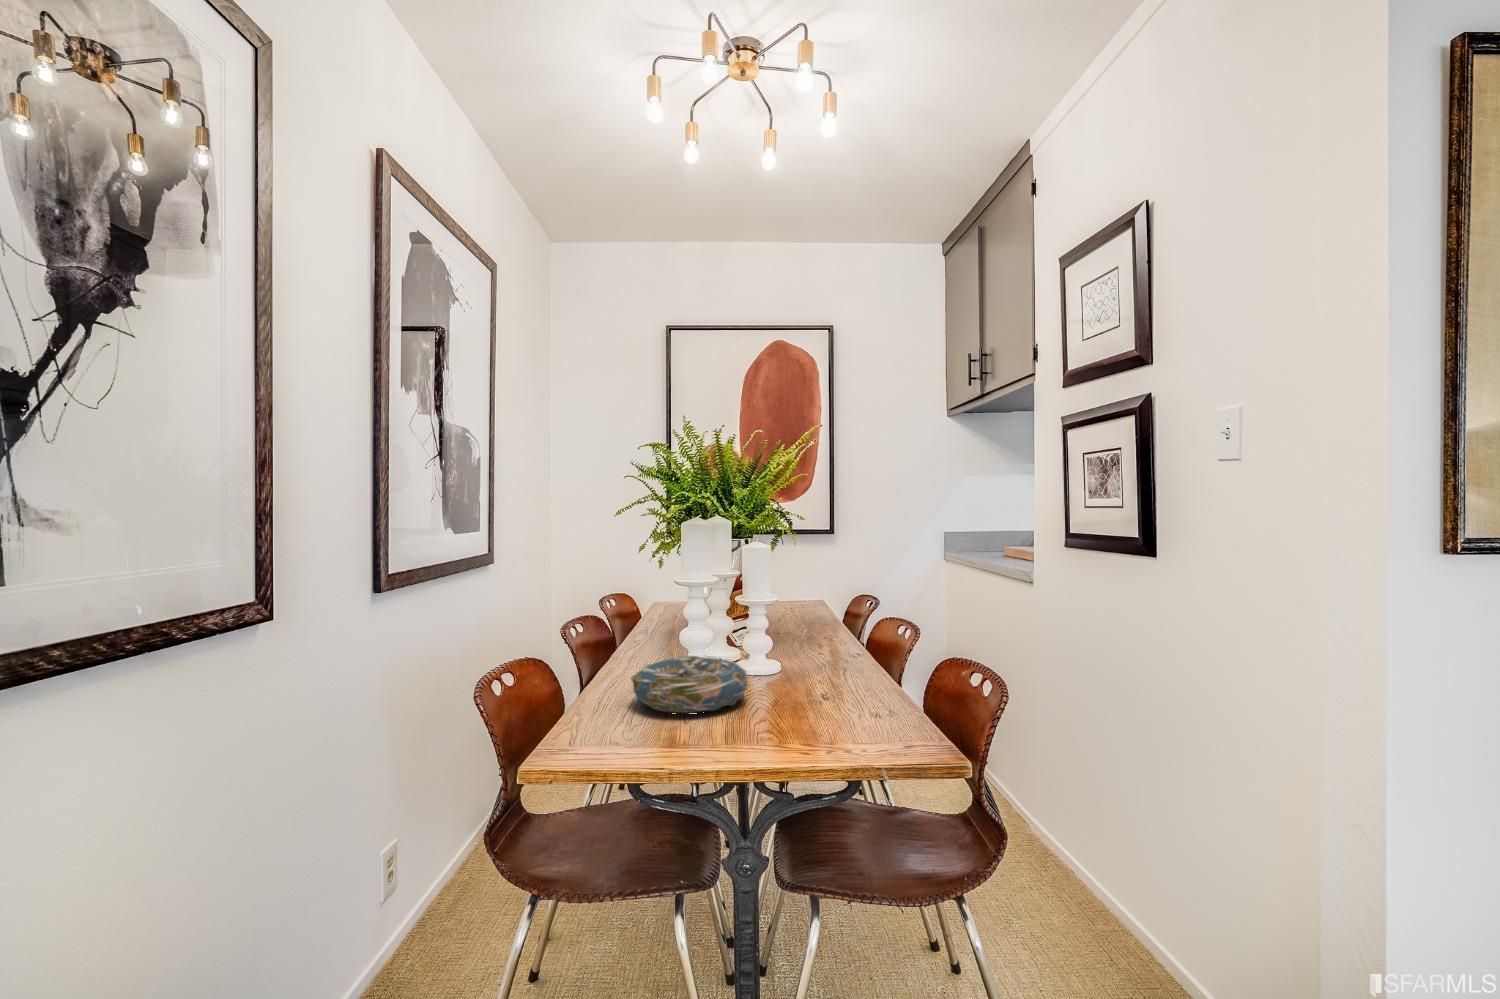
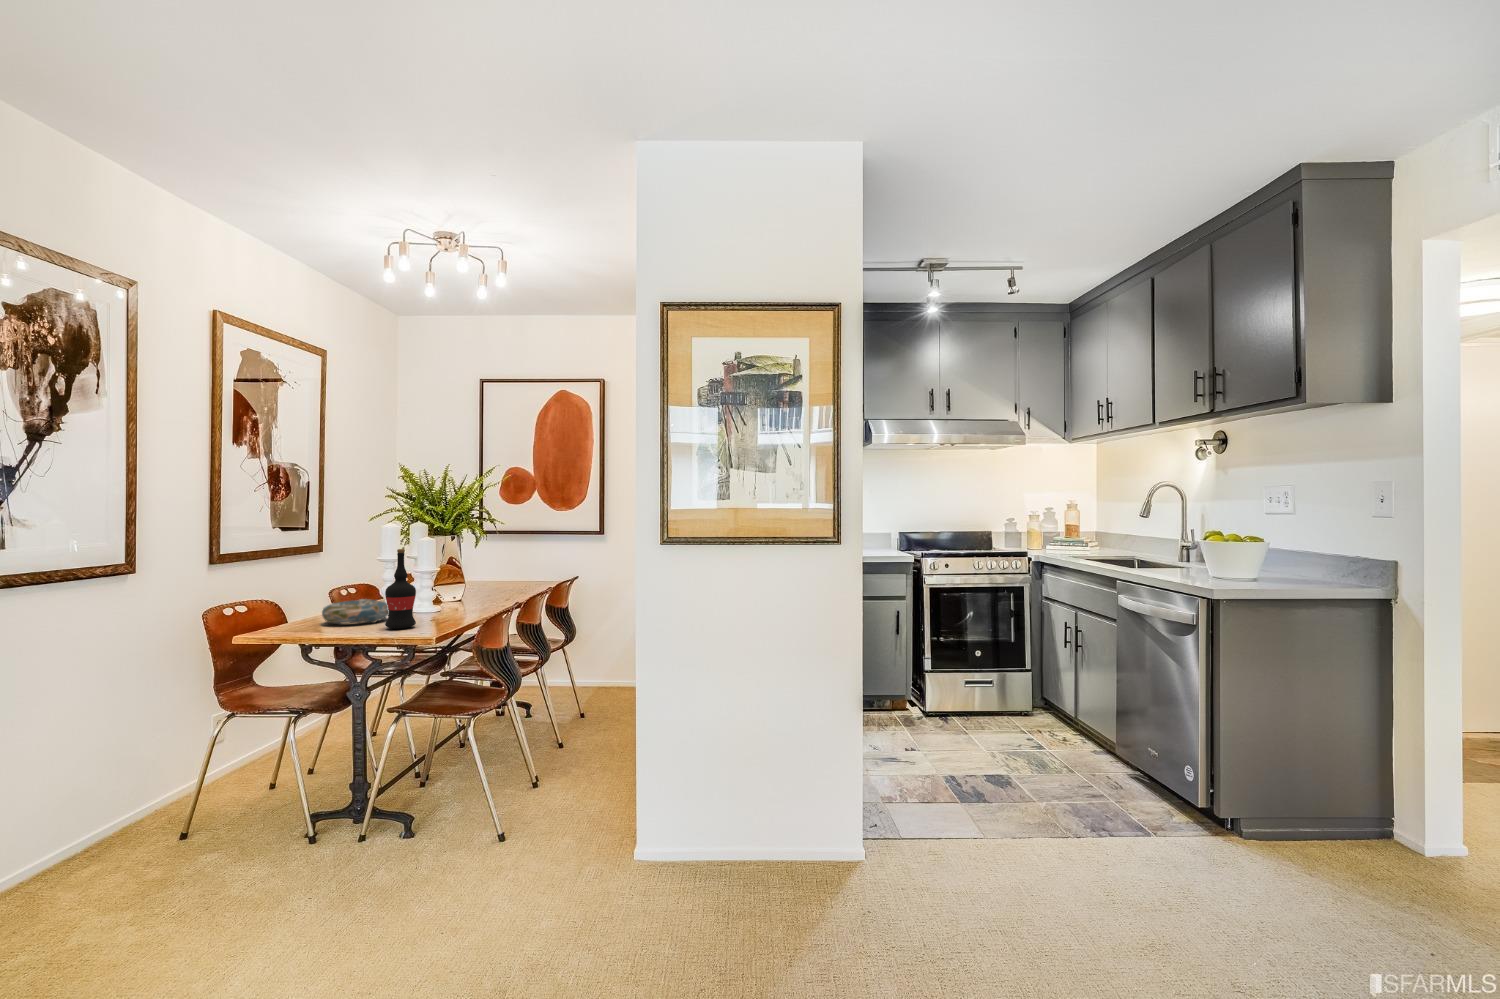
wine bottle: none [793,564,851,727] -> present [385,549,416,629]

